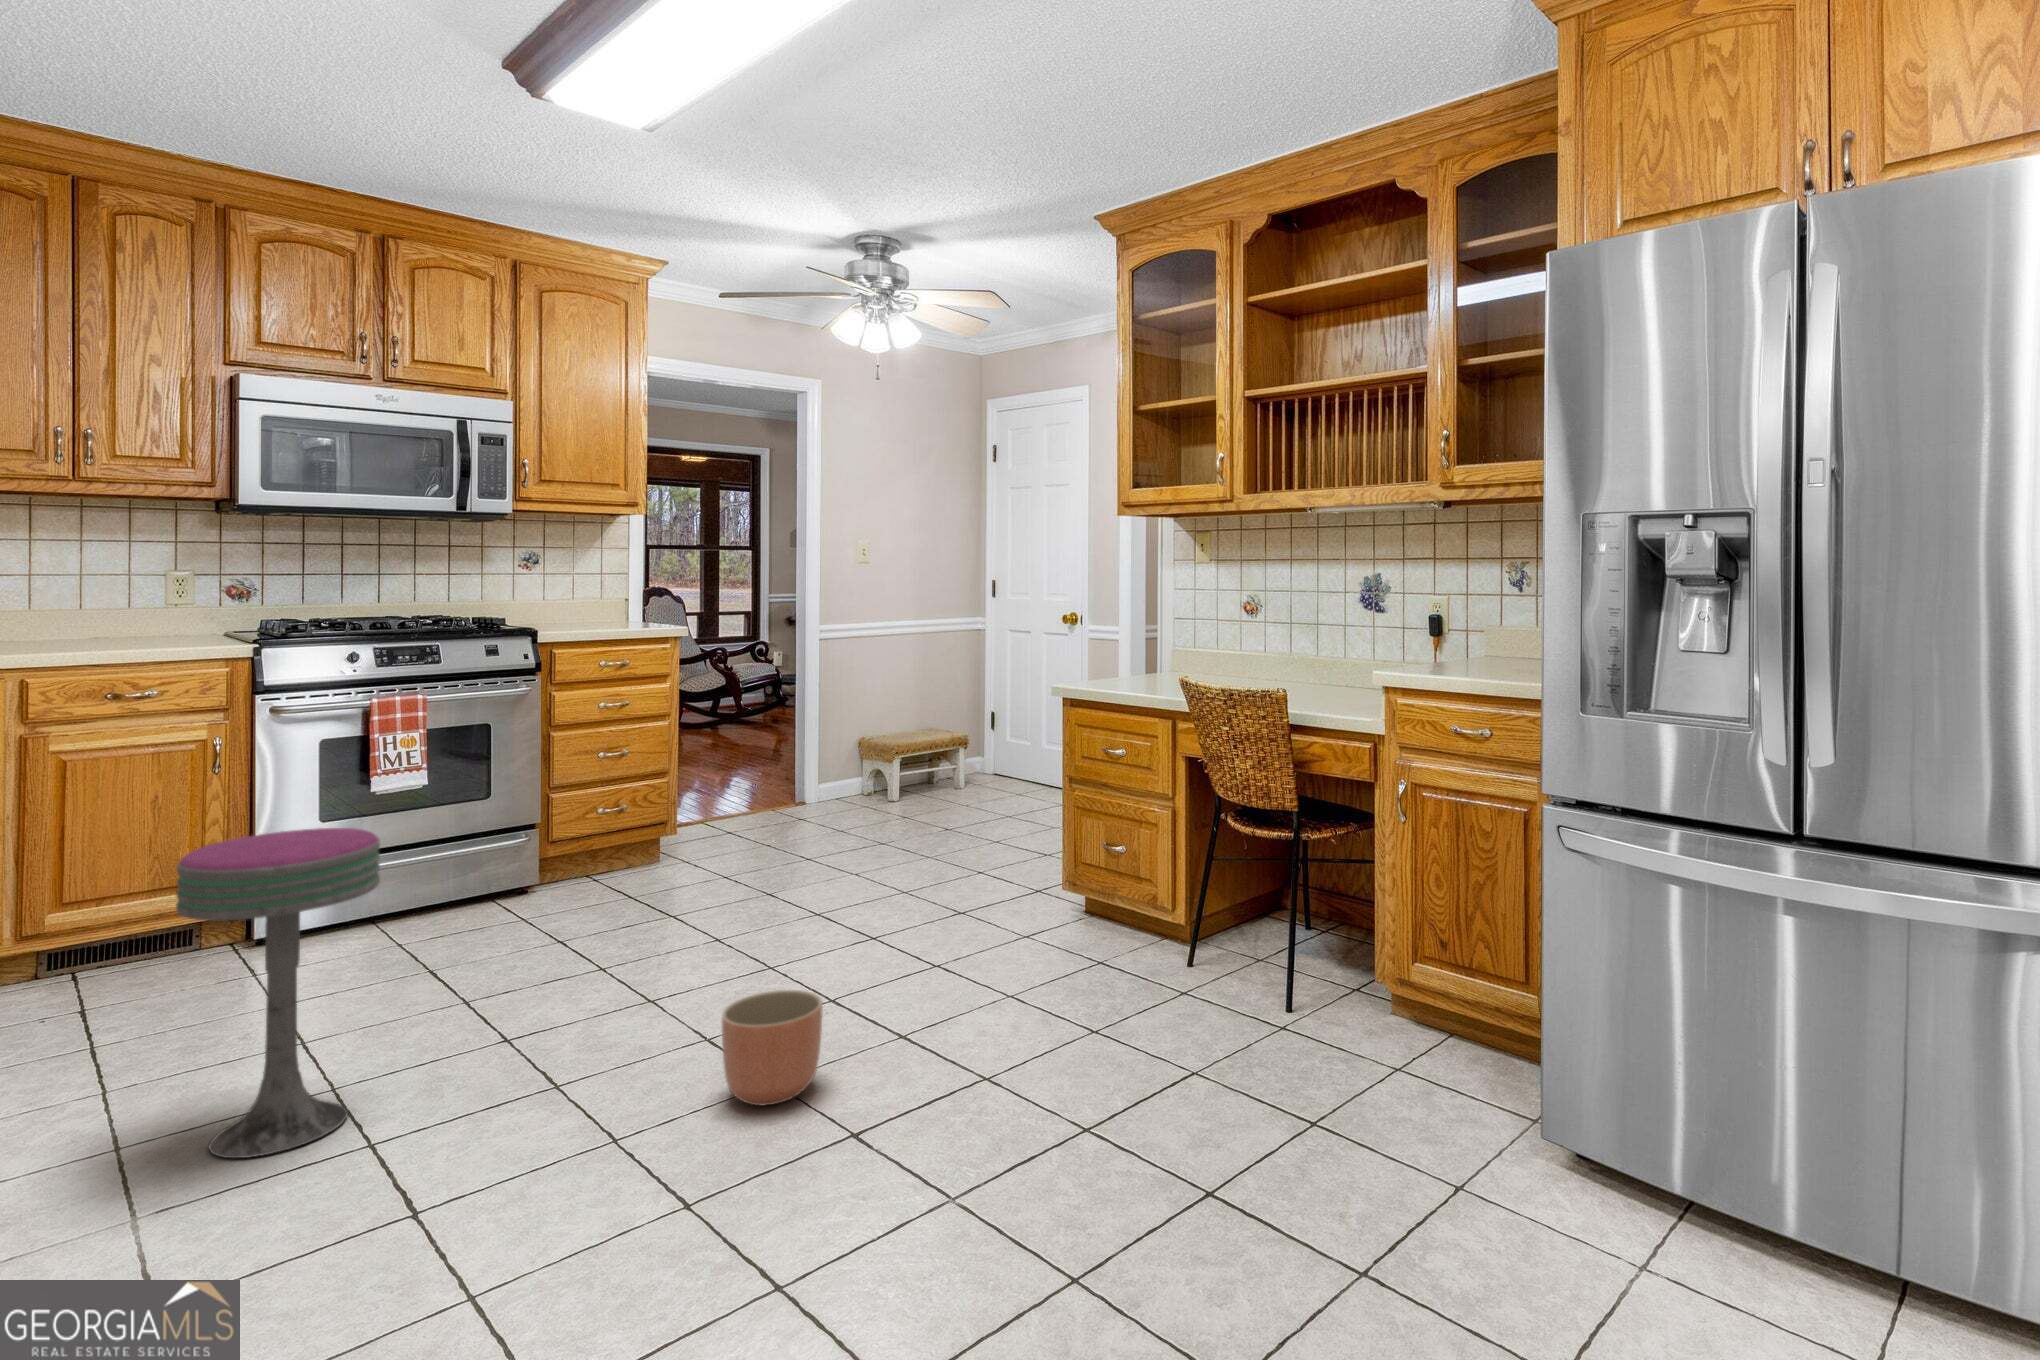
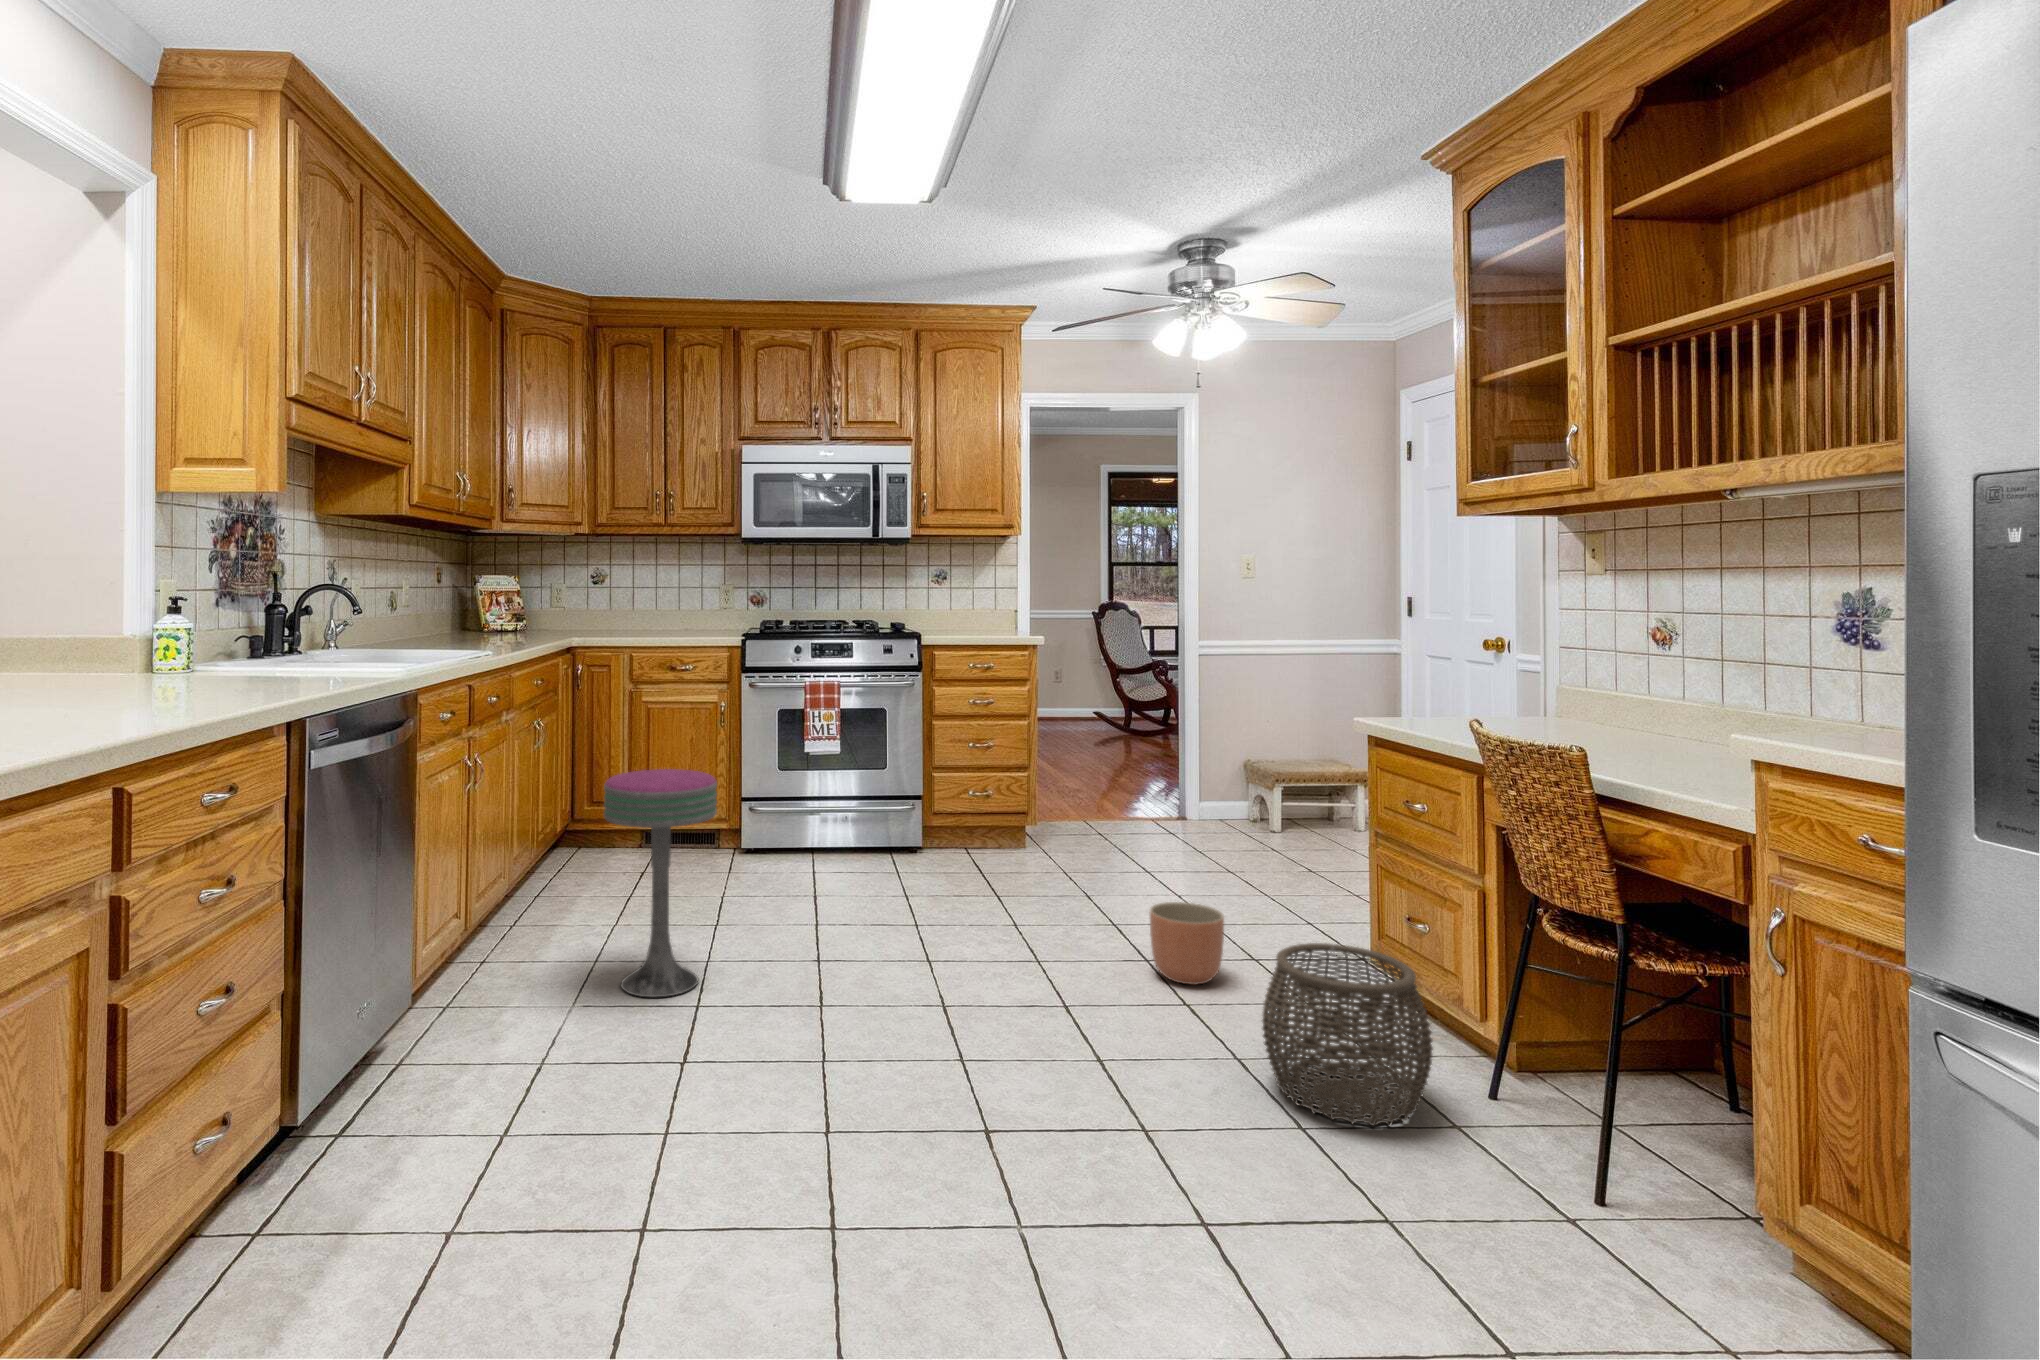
woven basket: none [1040,874,1170,1018] -> present [1262,943,1433,1126]
planter: present [722,990,823,1106] -> present [1150,902,1224,984]

